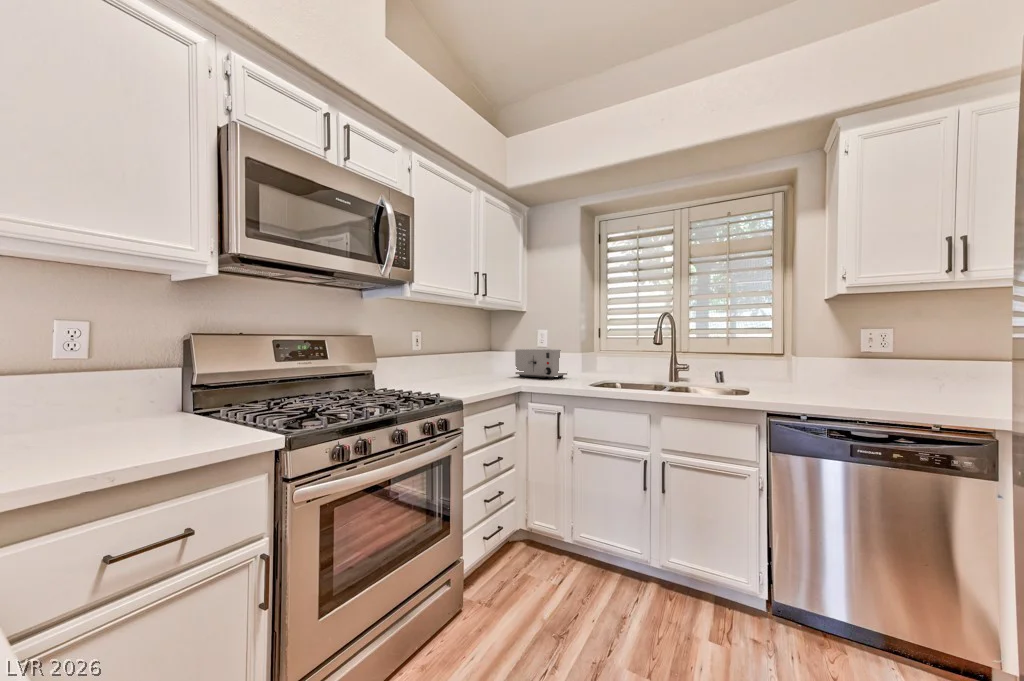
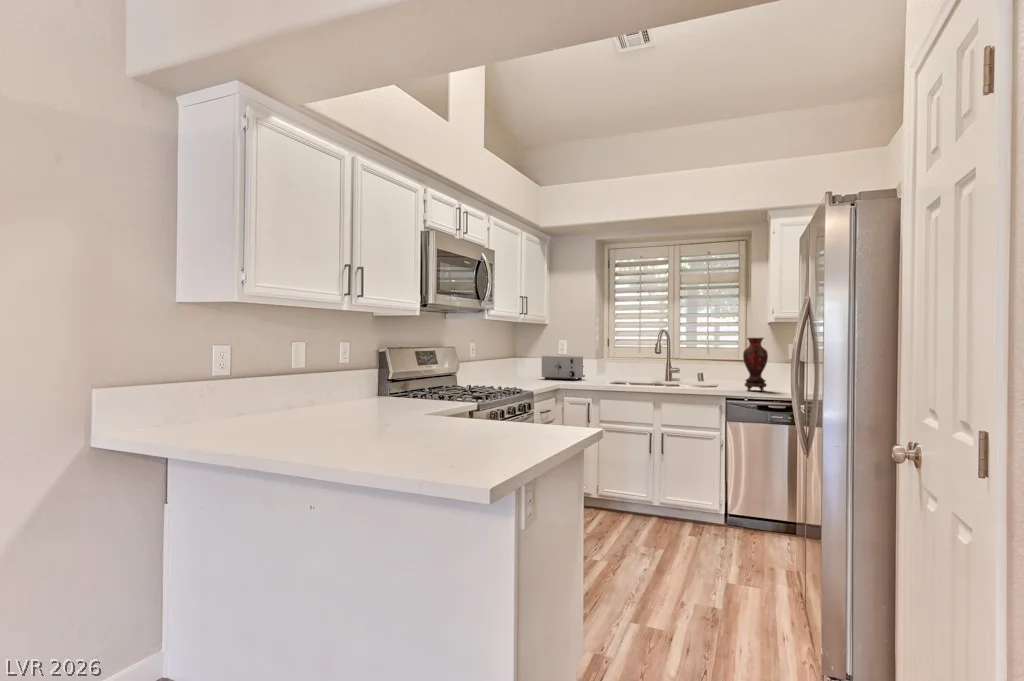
vase: none [800,313,850,406] -> present [743,338,768,391]

